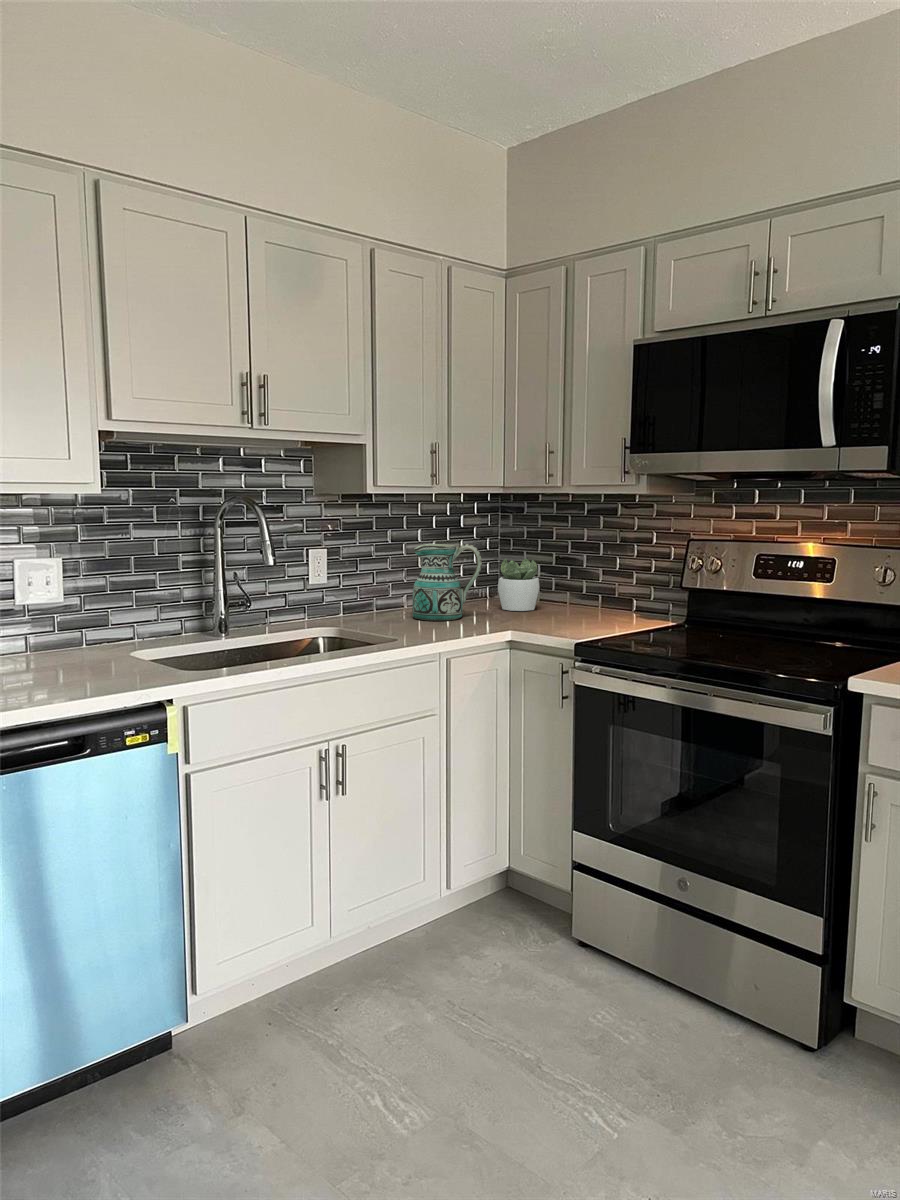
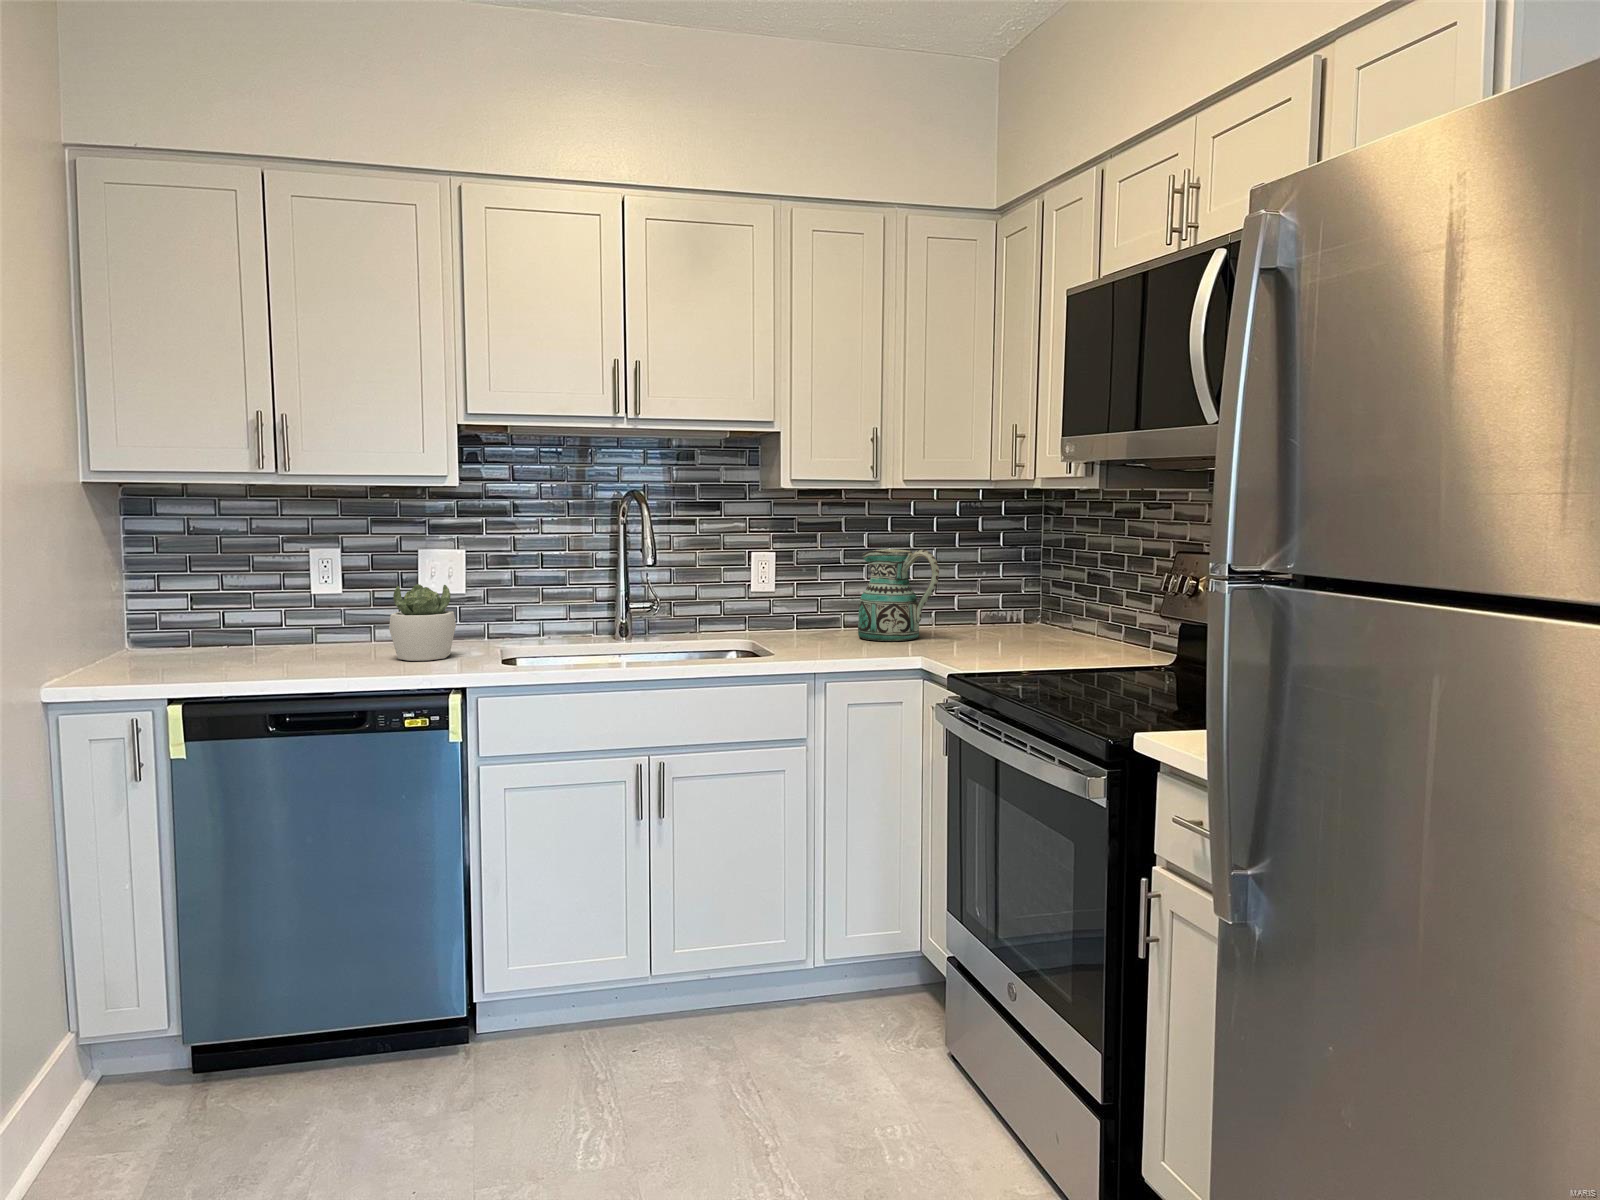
succulent plant: present [498,559,540,611] -> present [389,584,456,661]

